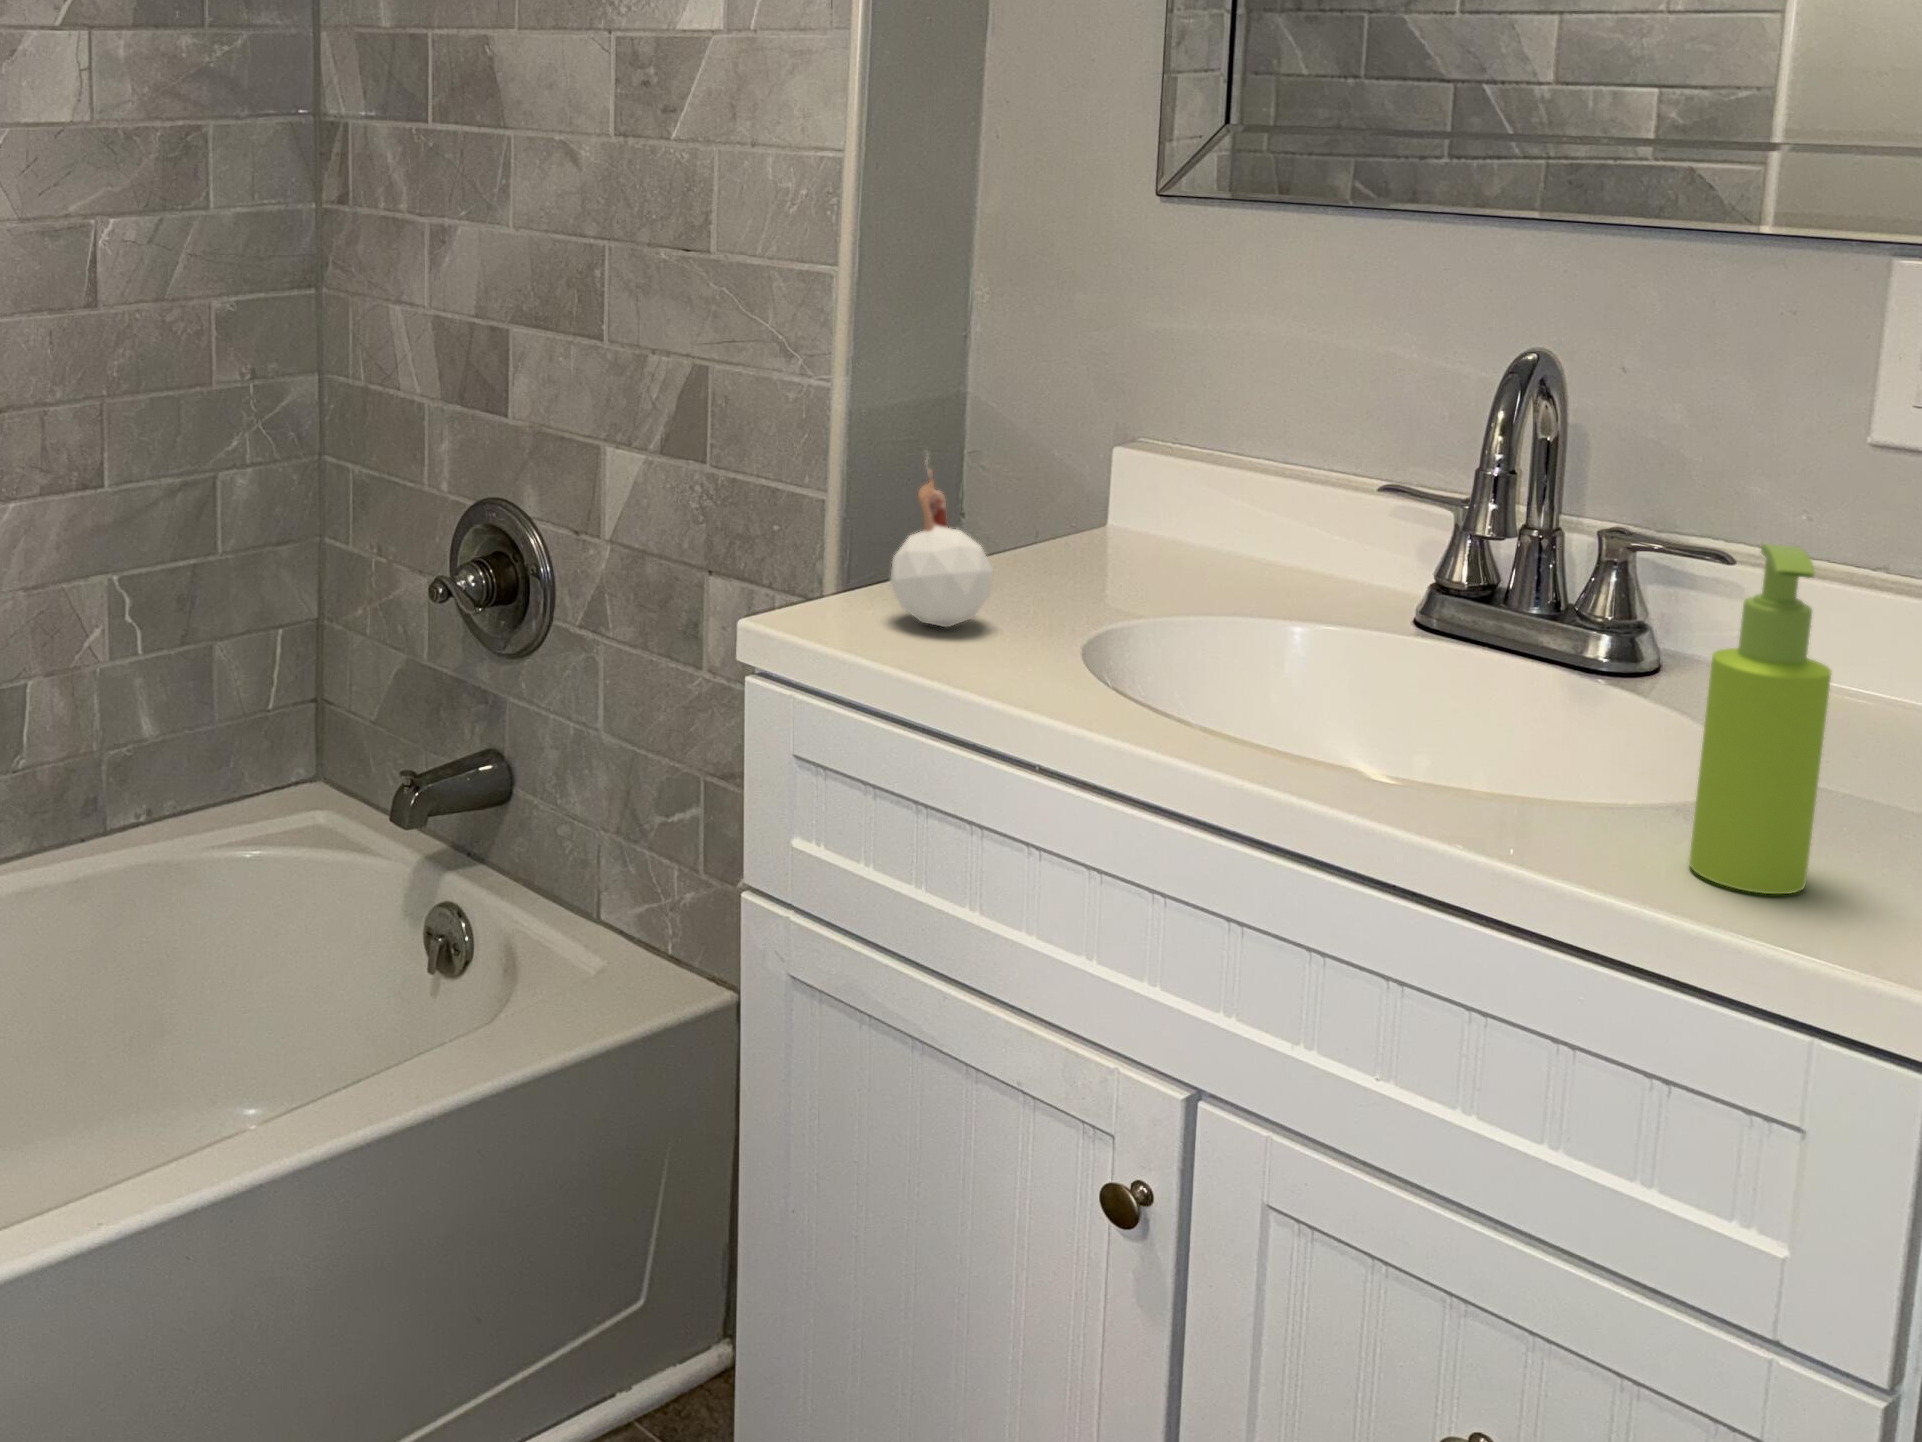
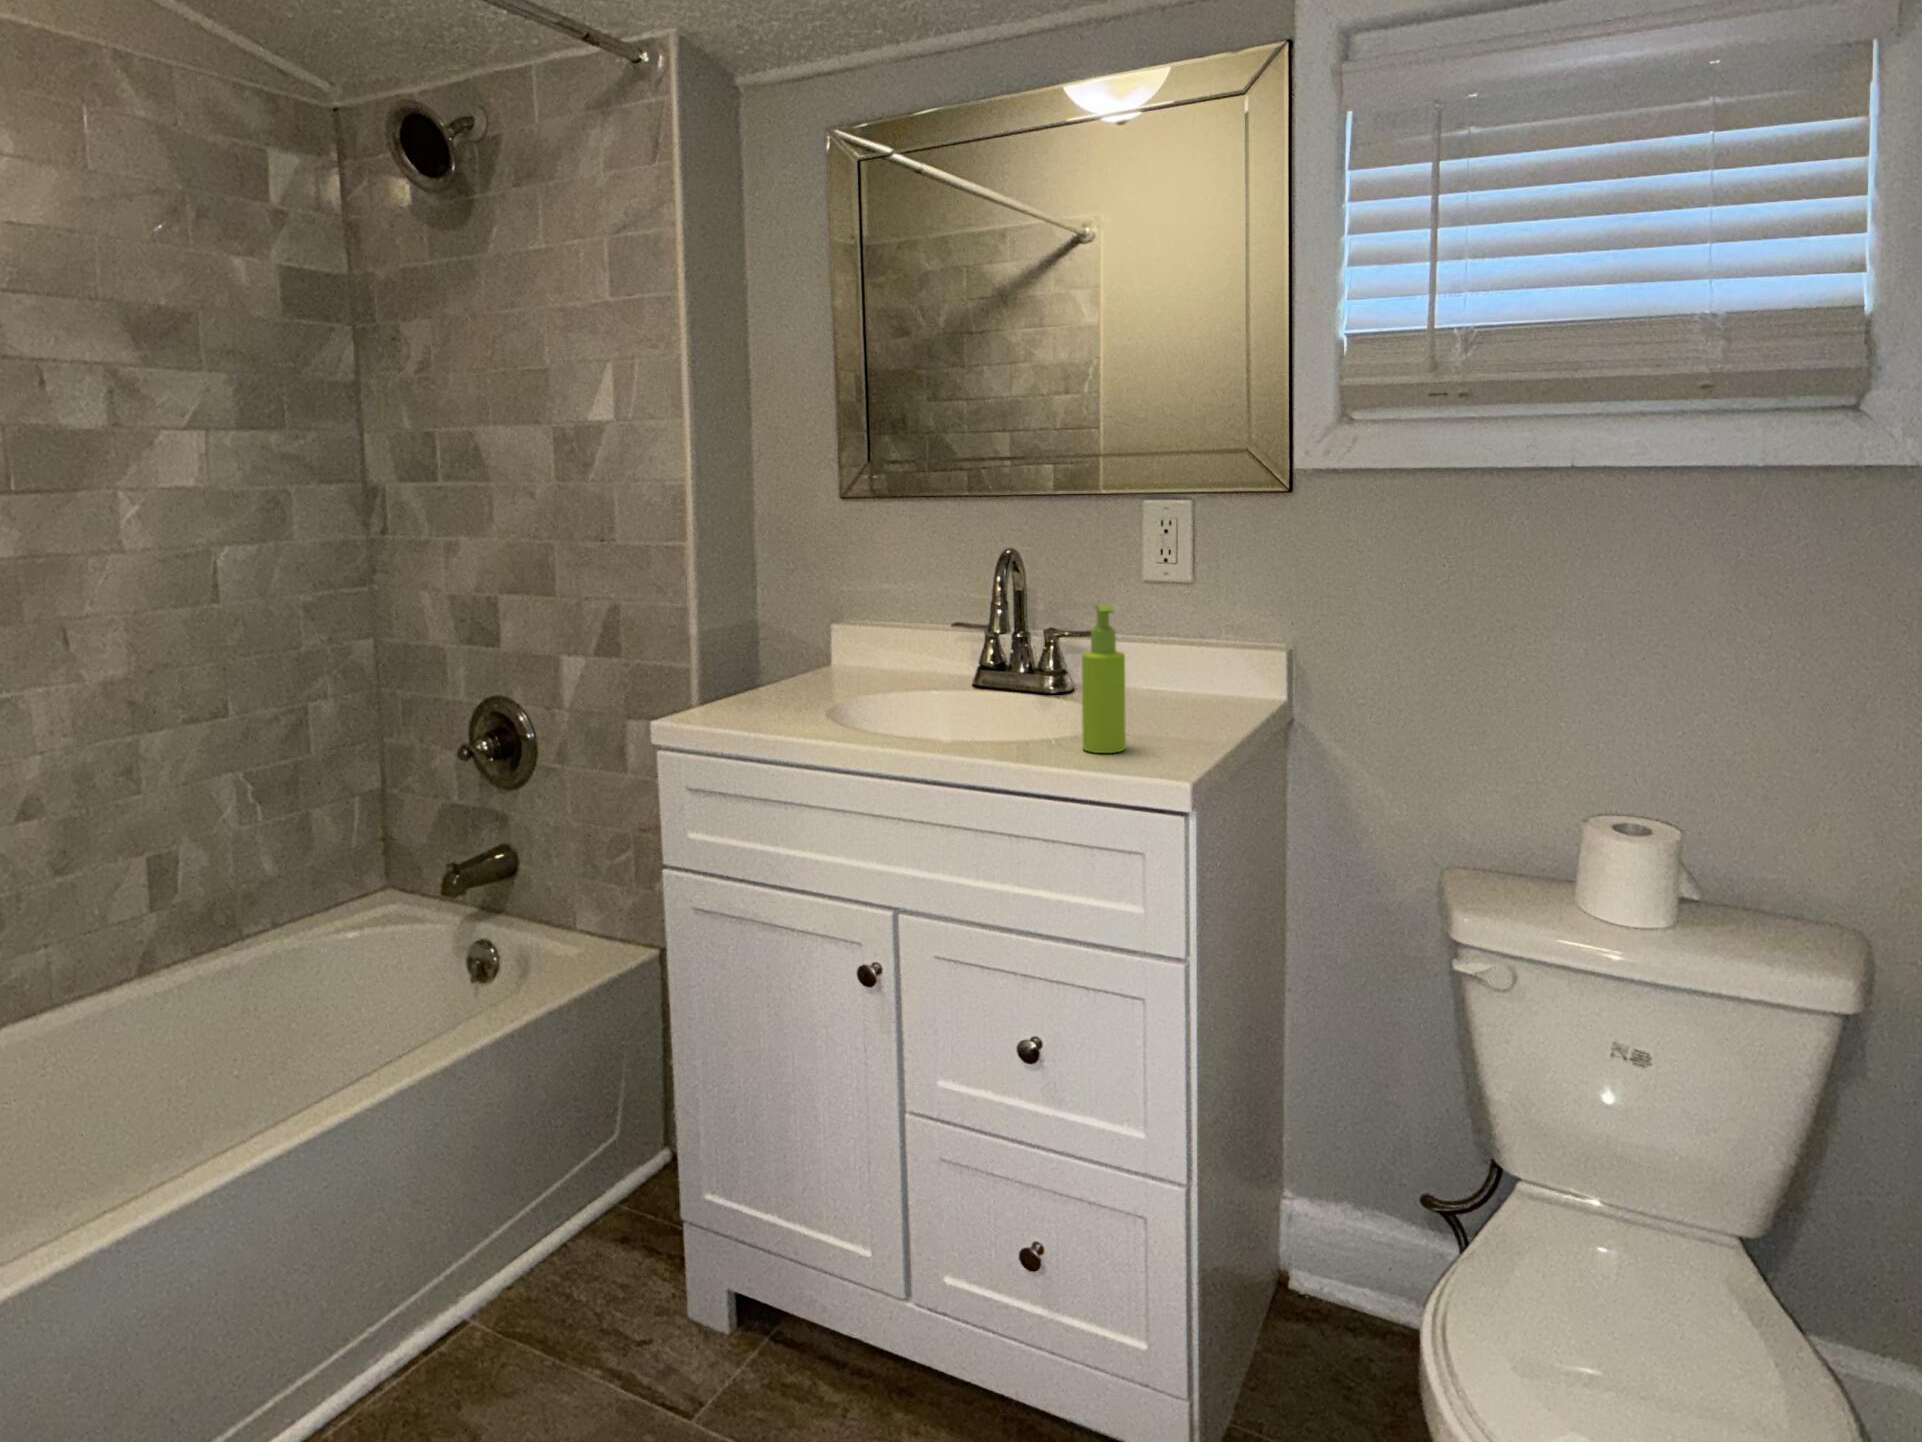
candle: present [891,463,993,627] -> none [727,622,778,710]

